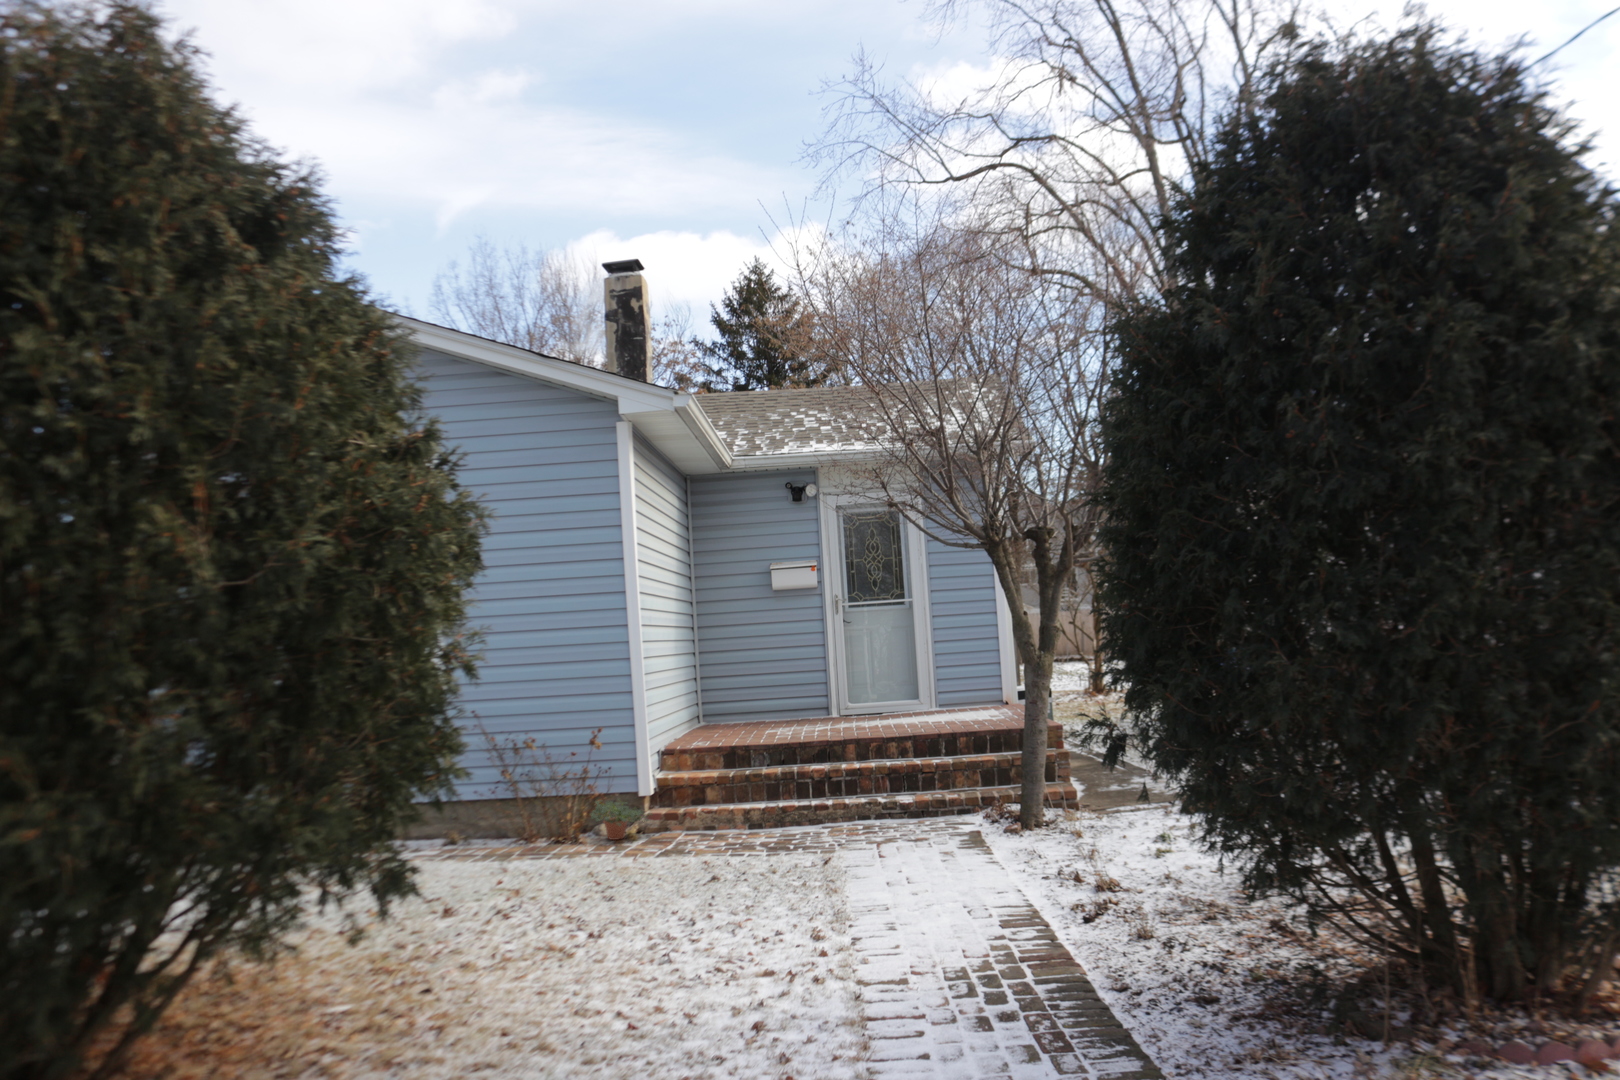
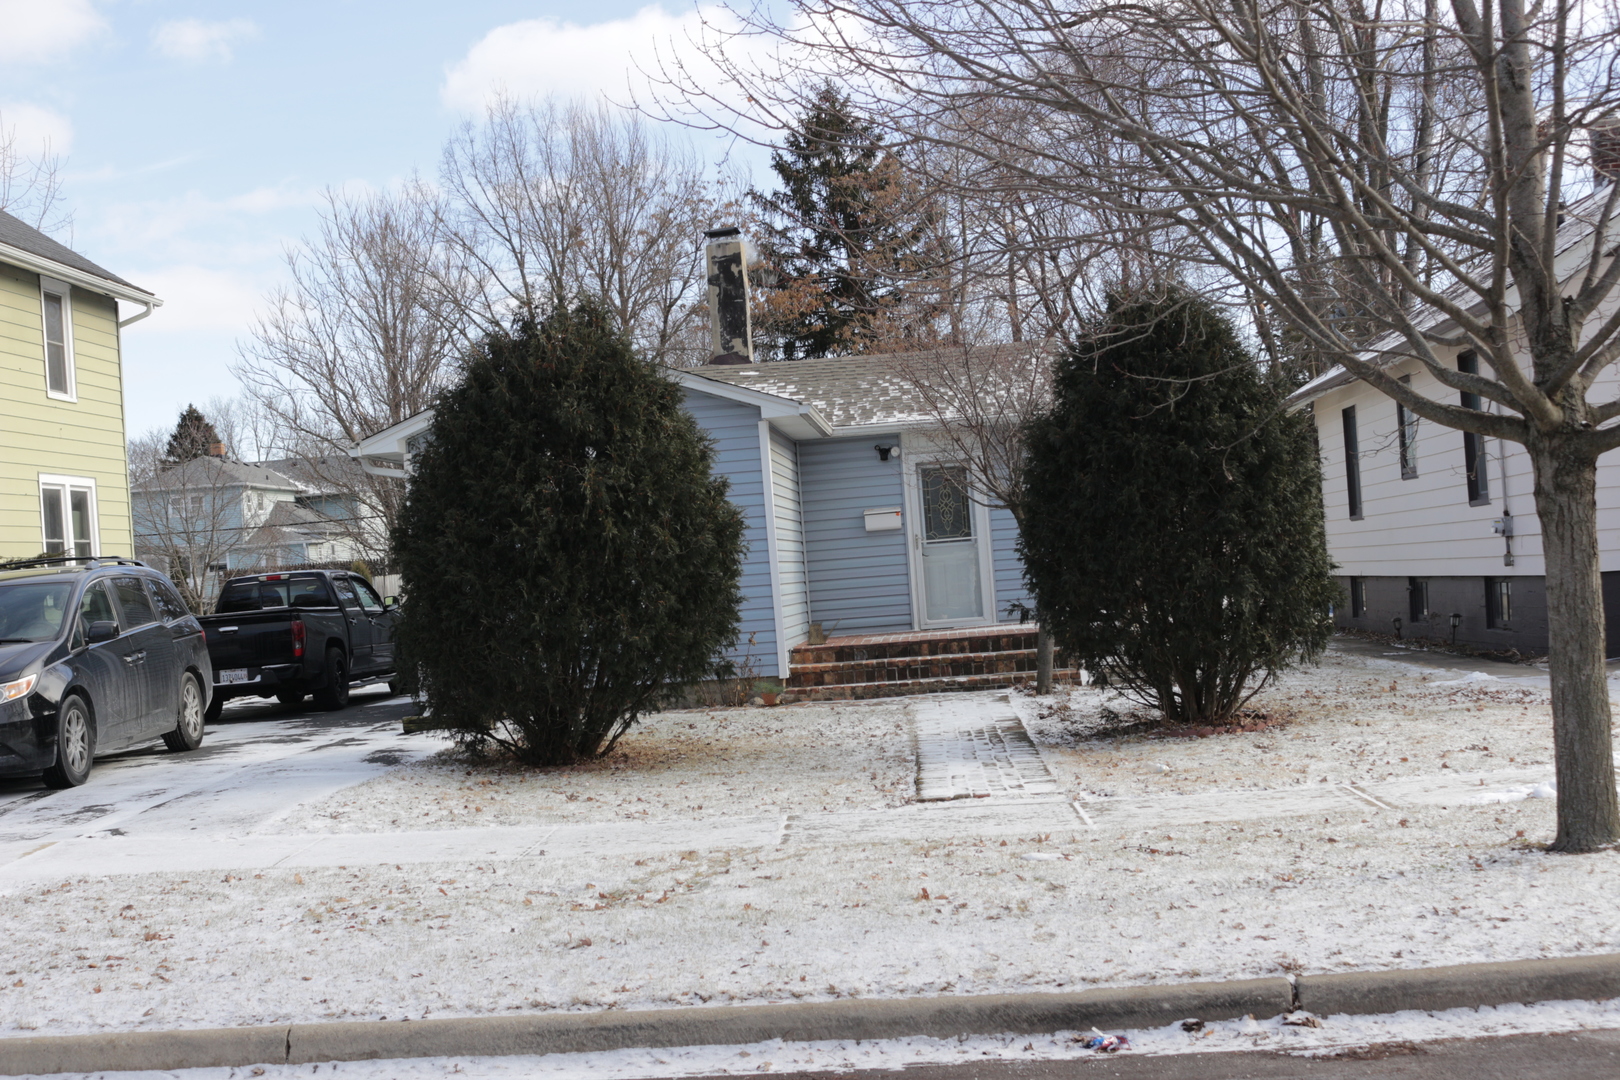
watering can: none [680,703,736,740] -> present [807,622,838,644]

